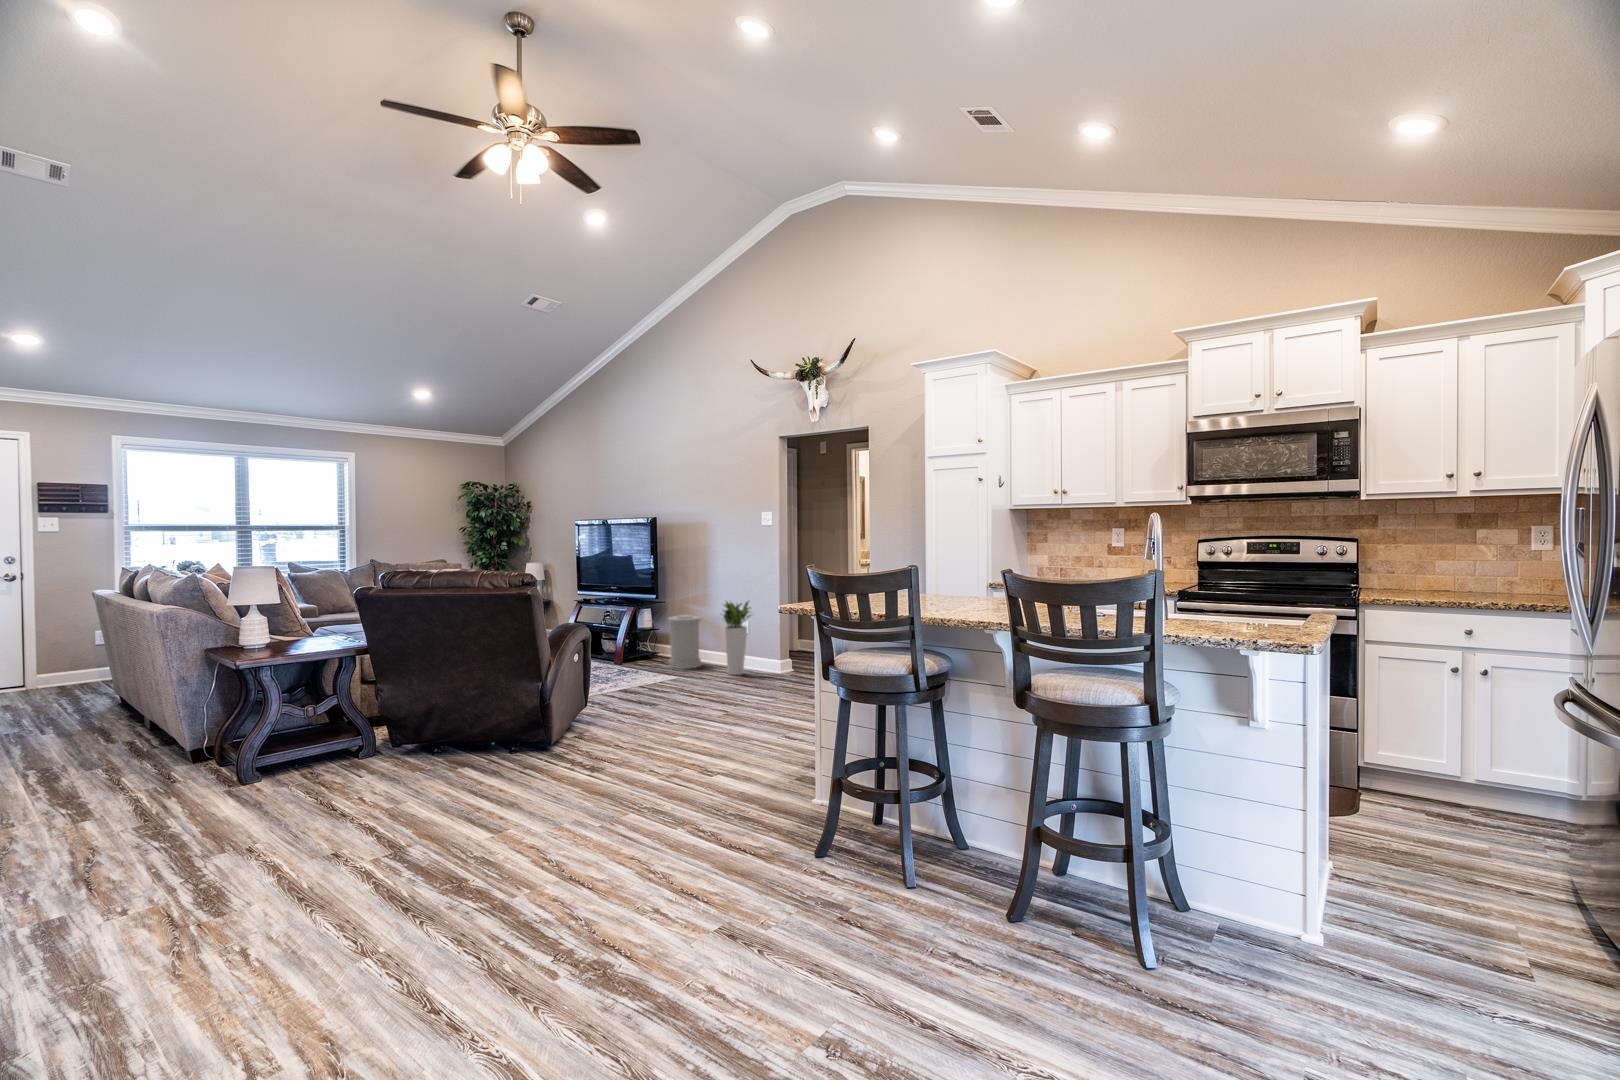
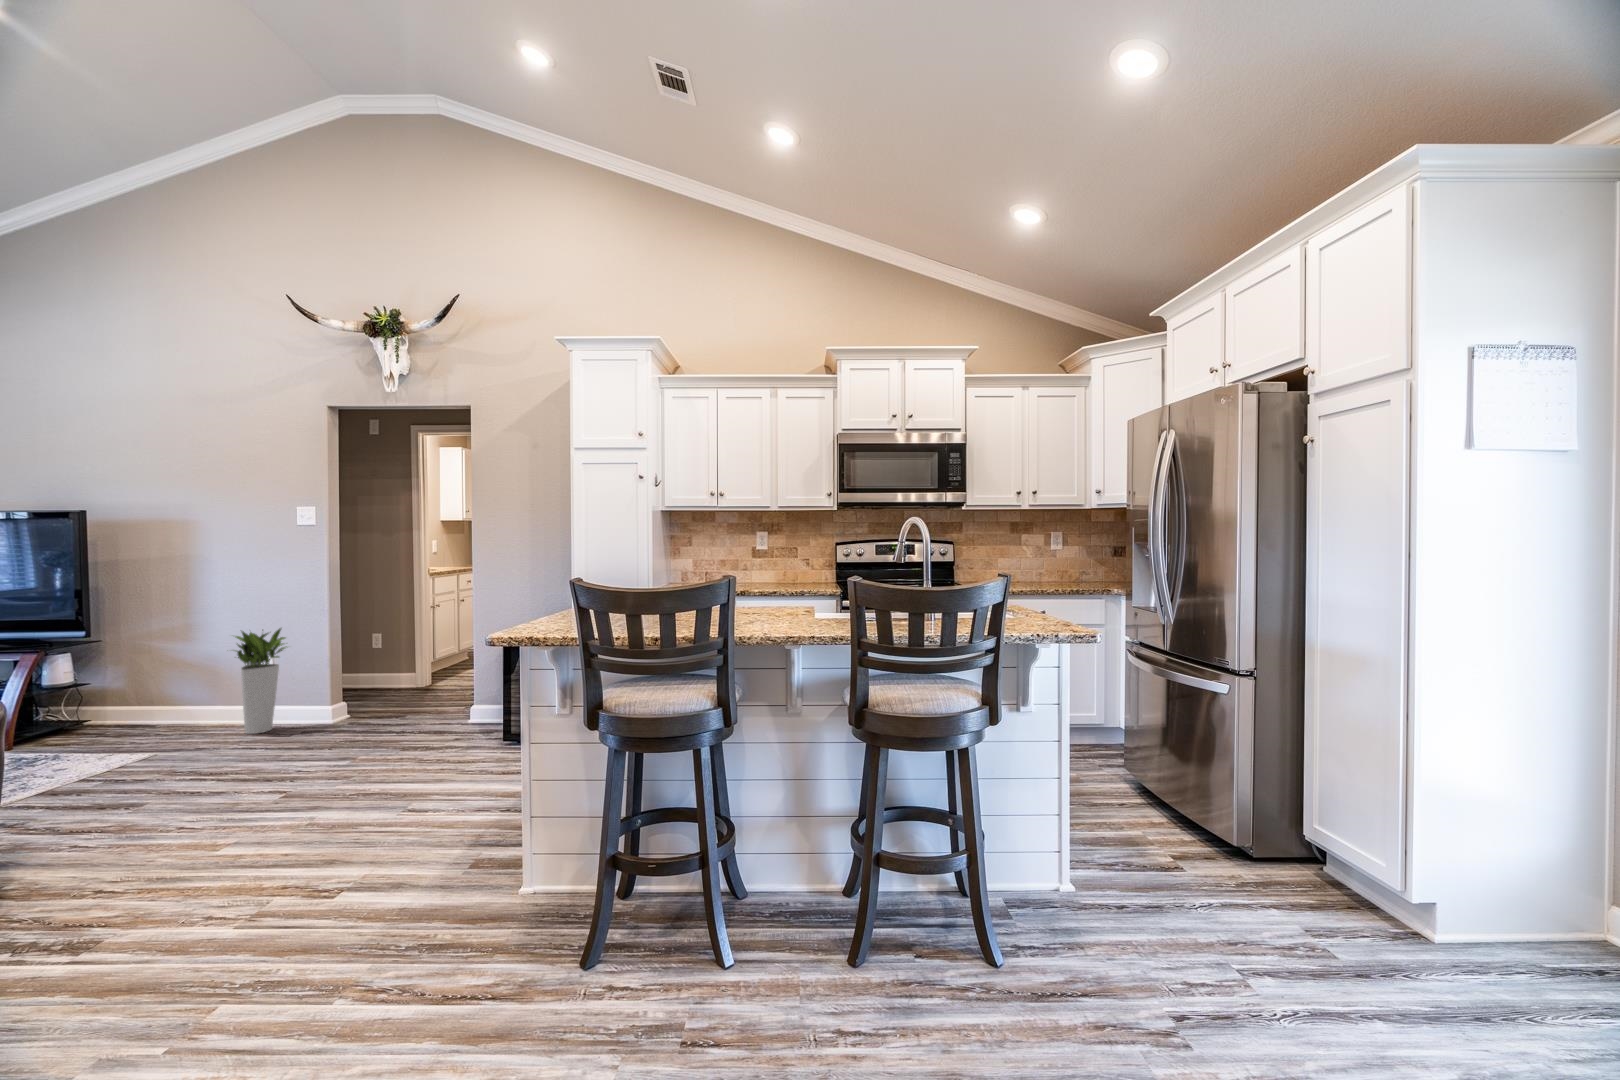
trash can: present [668,615,701,669] -> none [122,656,188,738]

